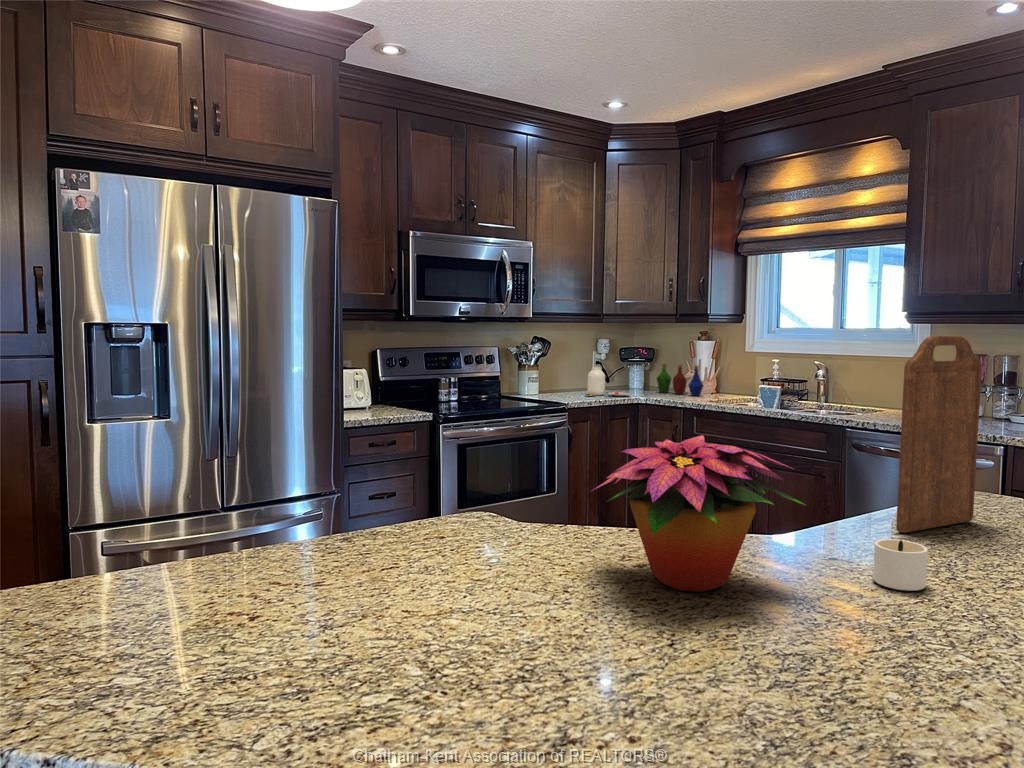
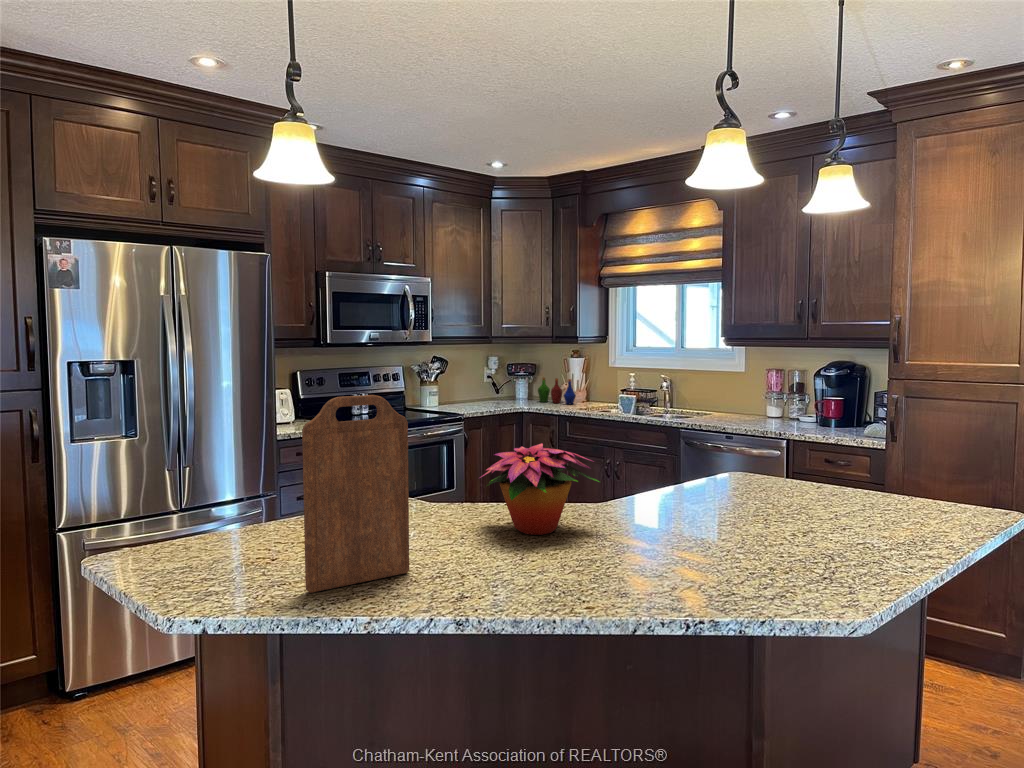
cutting board: present [896,336,982,533] -> present [302,395,409,593]
jar: present [586,367,630,396] -> none [477,382,516,407]
candle: present [873,539,928,591] -> none [642,501,684,529]

